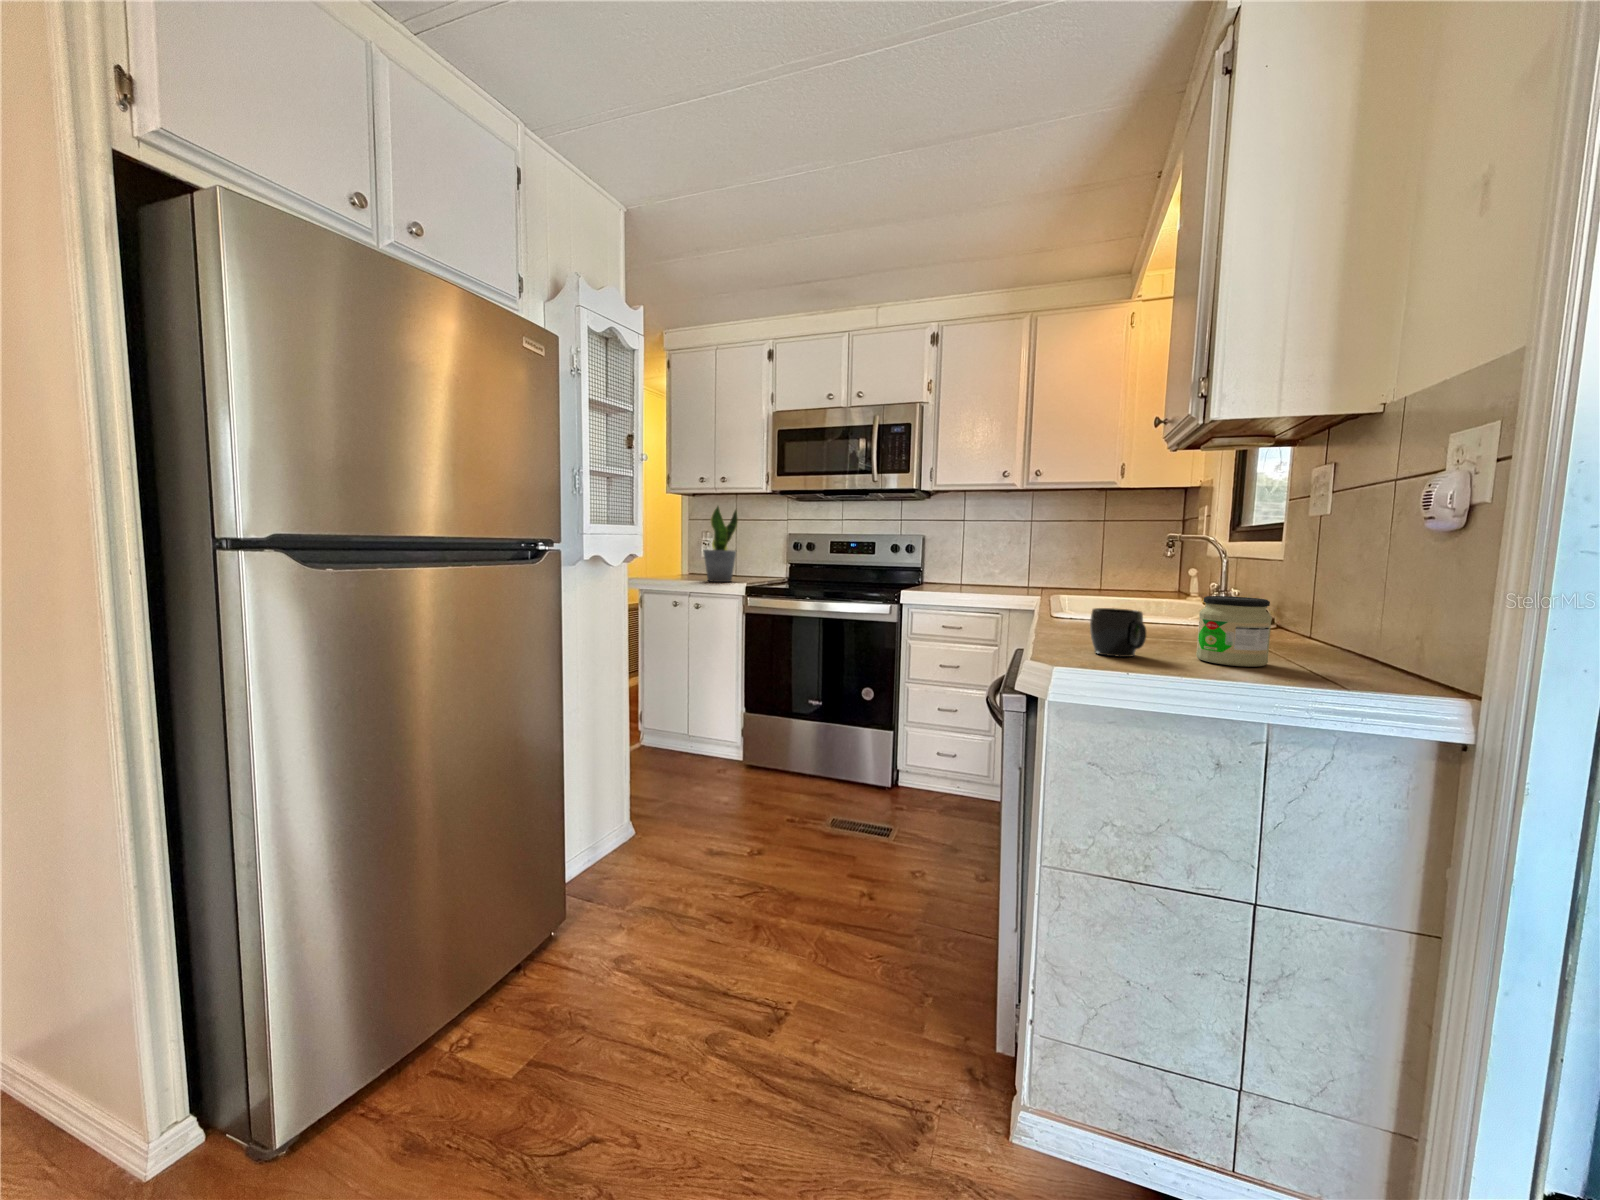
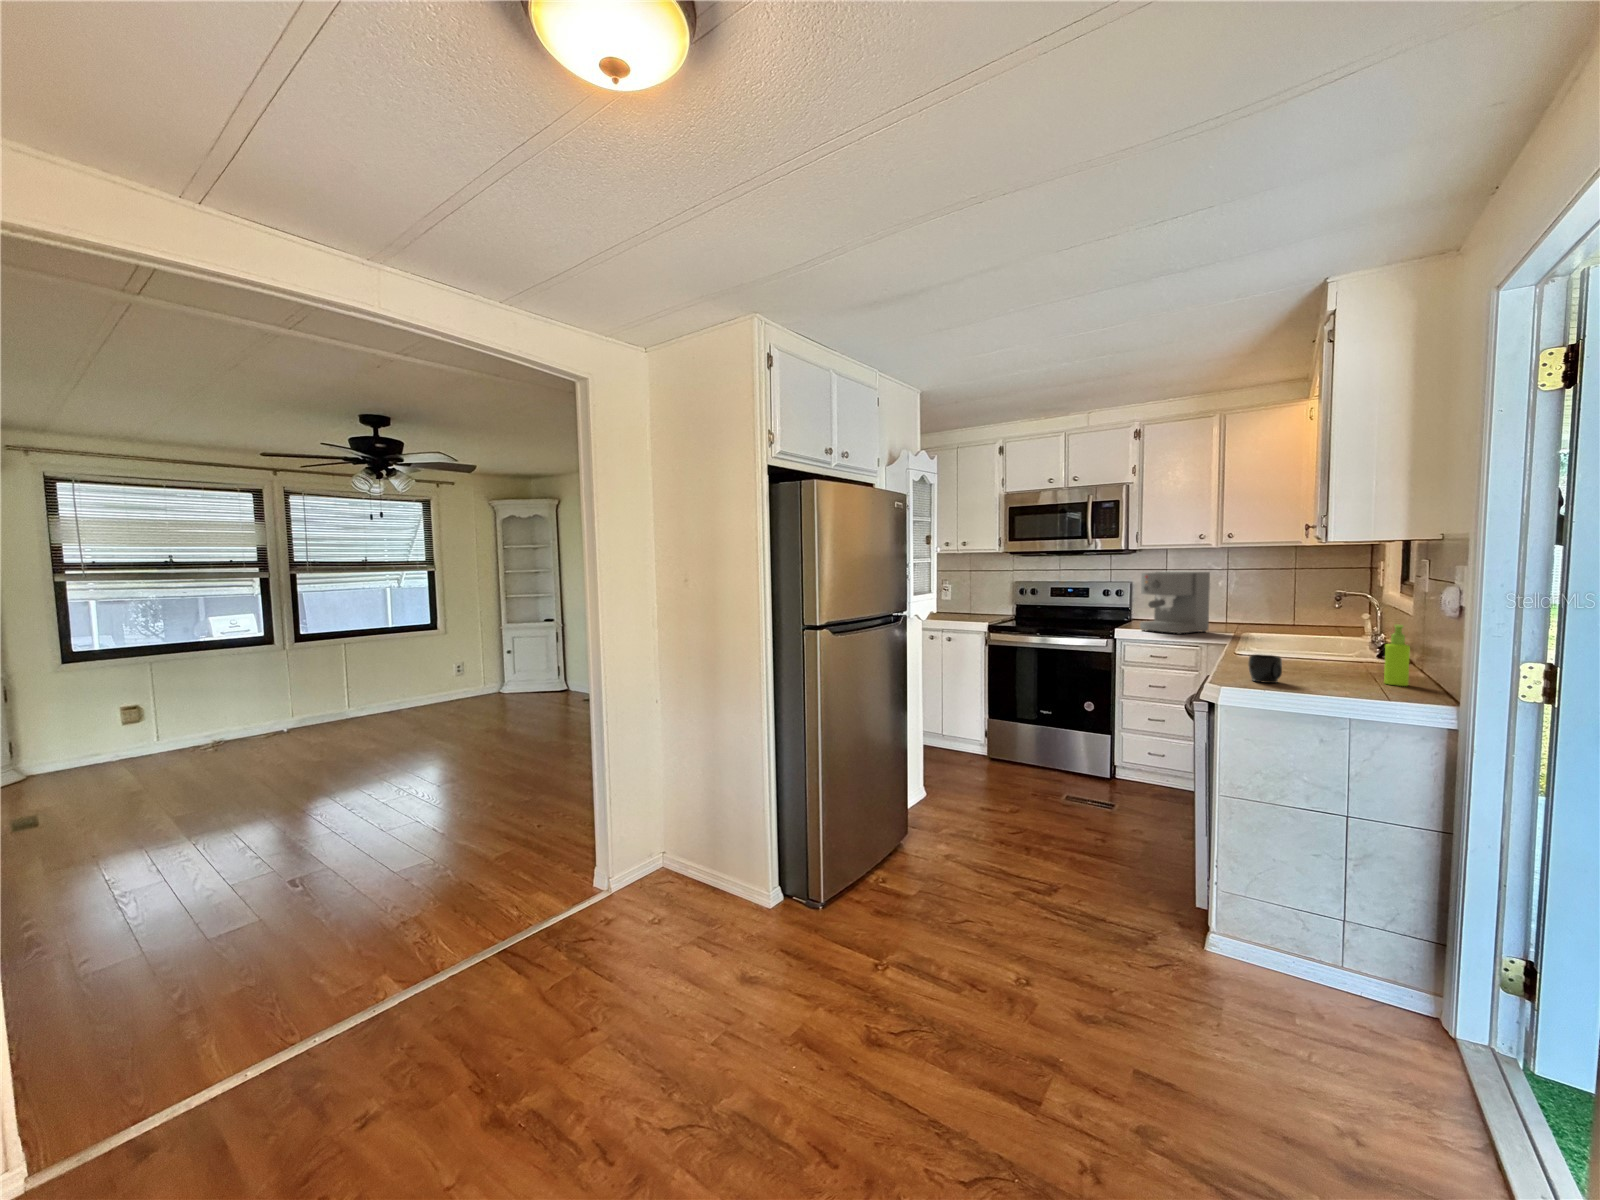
potted plant: present [703,506,738,582] -> none [952,565,978,621]
coffee maker: none [932,514,1016,596] -> present [1140,571,1210,634]
soap dispenser: none [1281,556,1324,658] -> present [1384,624,1410,686]
jar: present [1196,596,1272,667] -> none [1318,649,1364,690]

